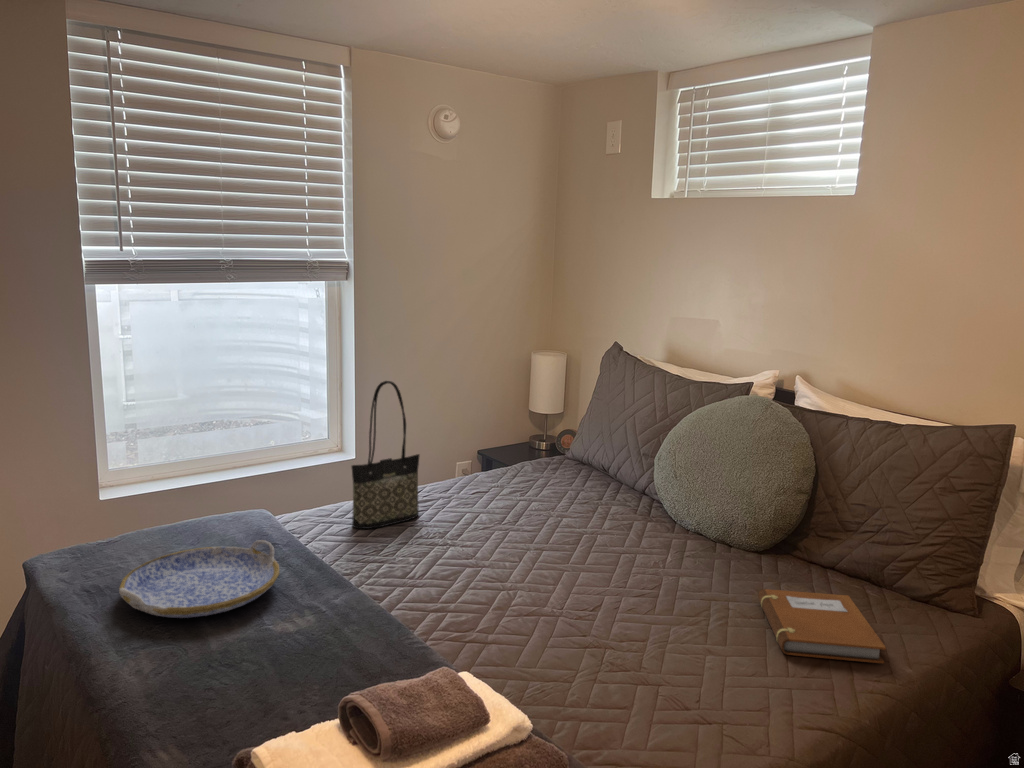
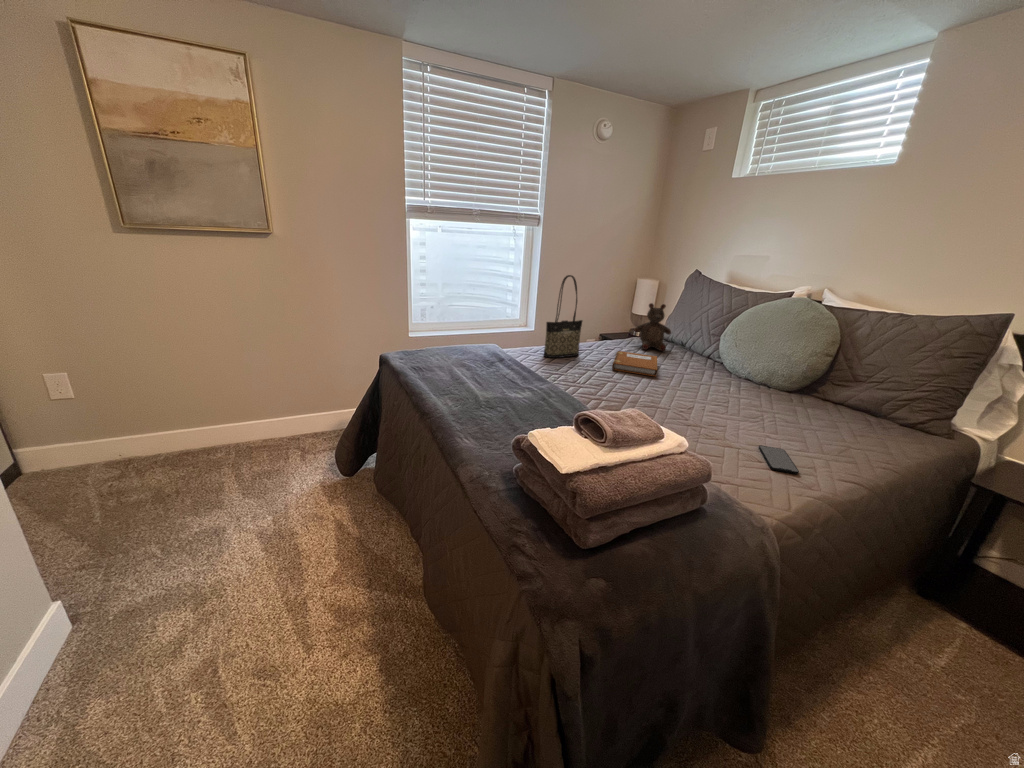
stuffed bear: none [520,409,581,490] -> present [635,303,671,351]
serving tray: present [119,540,280,618] -> none [433,354,512,386]
notebook: present [758,589,886,663] -> present [612,351,657,376]
smartphone: none [700,674,756,727] -> present [759,445,799,474]

